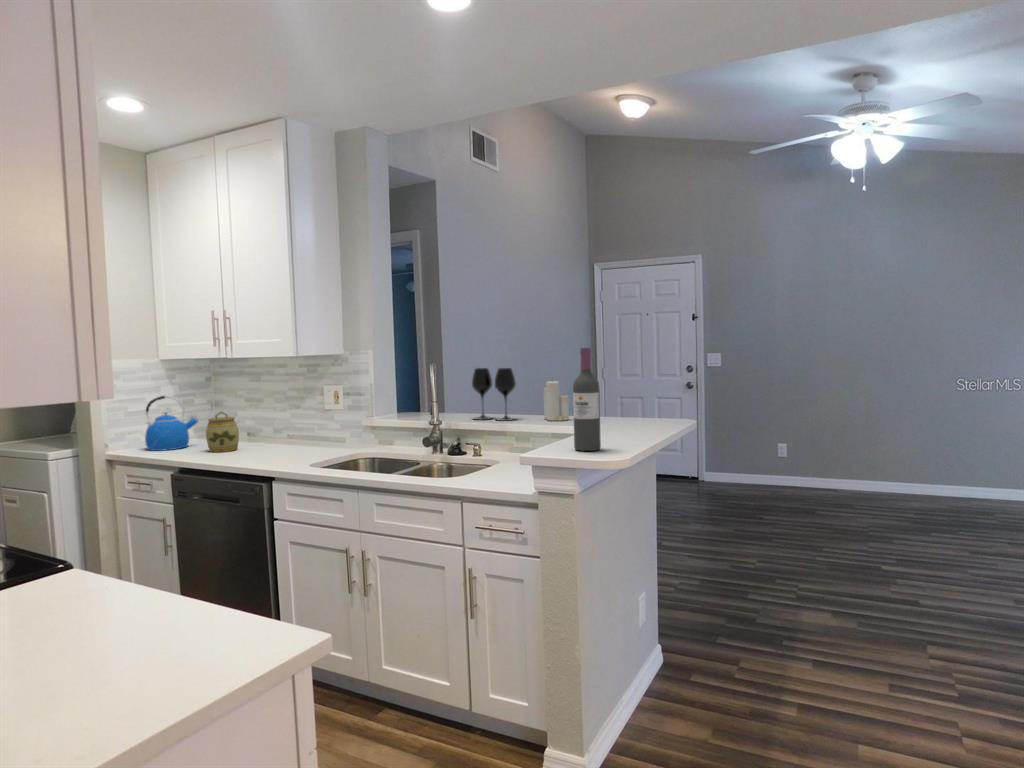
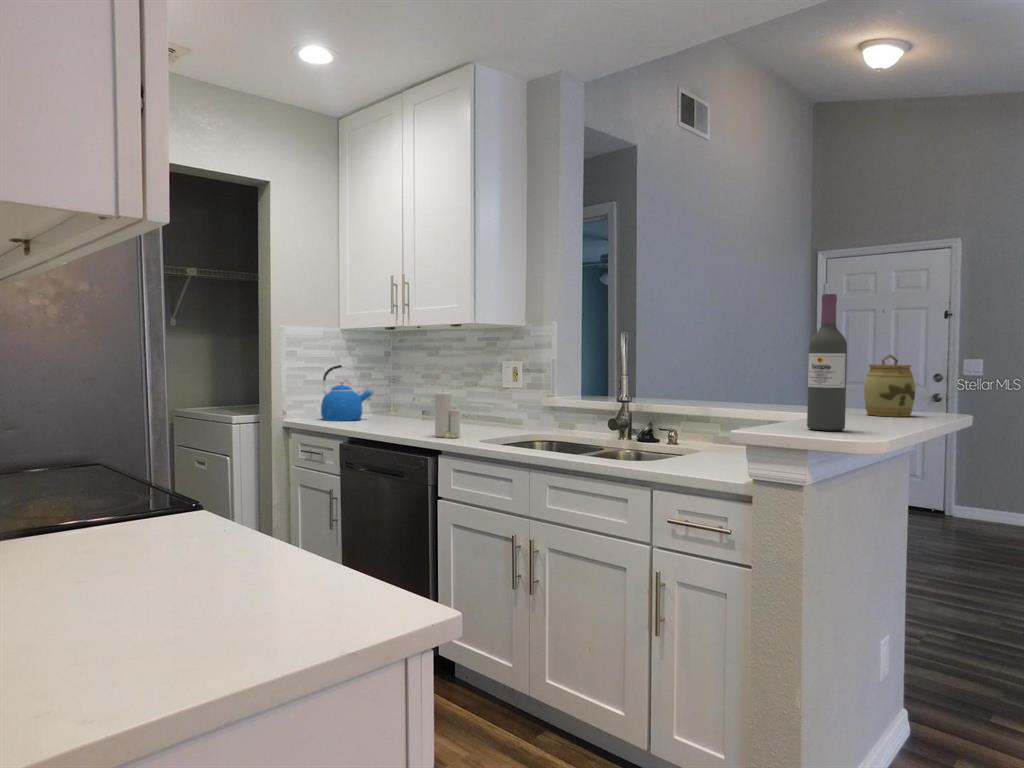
wine glass: present [472,368,516,421] -> none [667,344,723,406]
candle: present [543,381,569,421] -> present [435,392,460,438]
jar: present [206,412,239,452] -> present [864,354,916,417]

